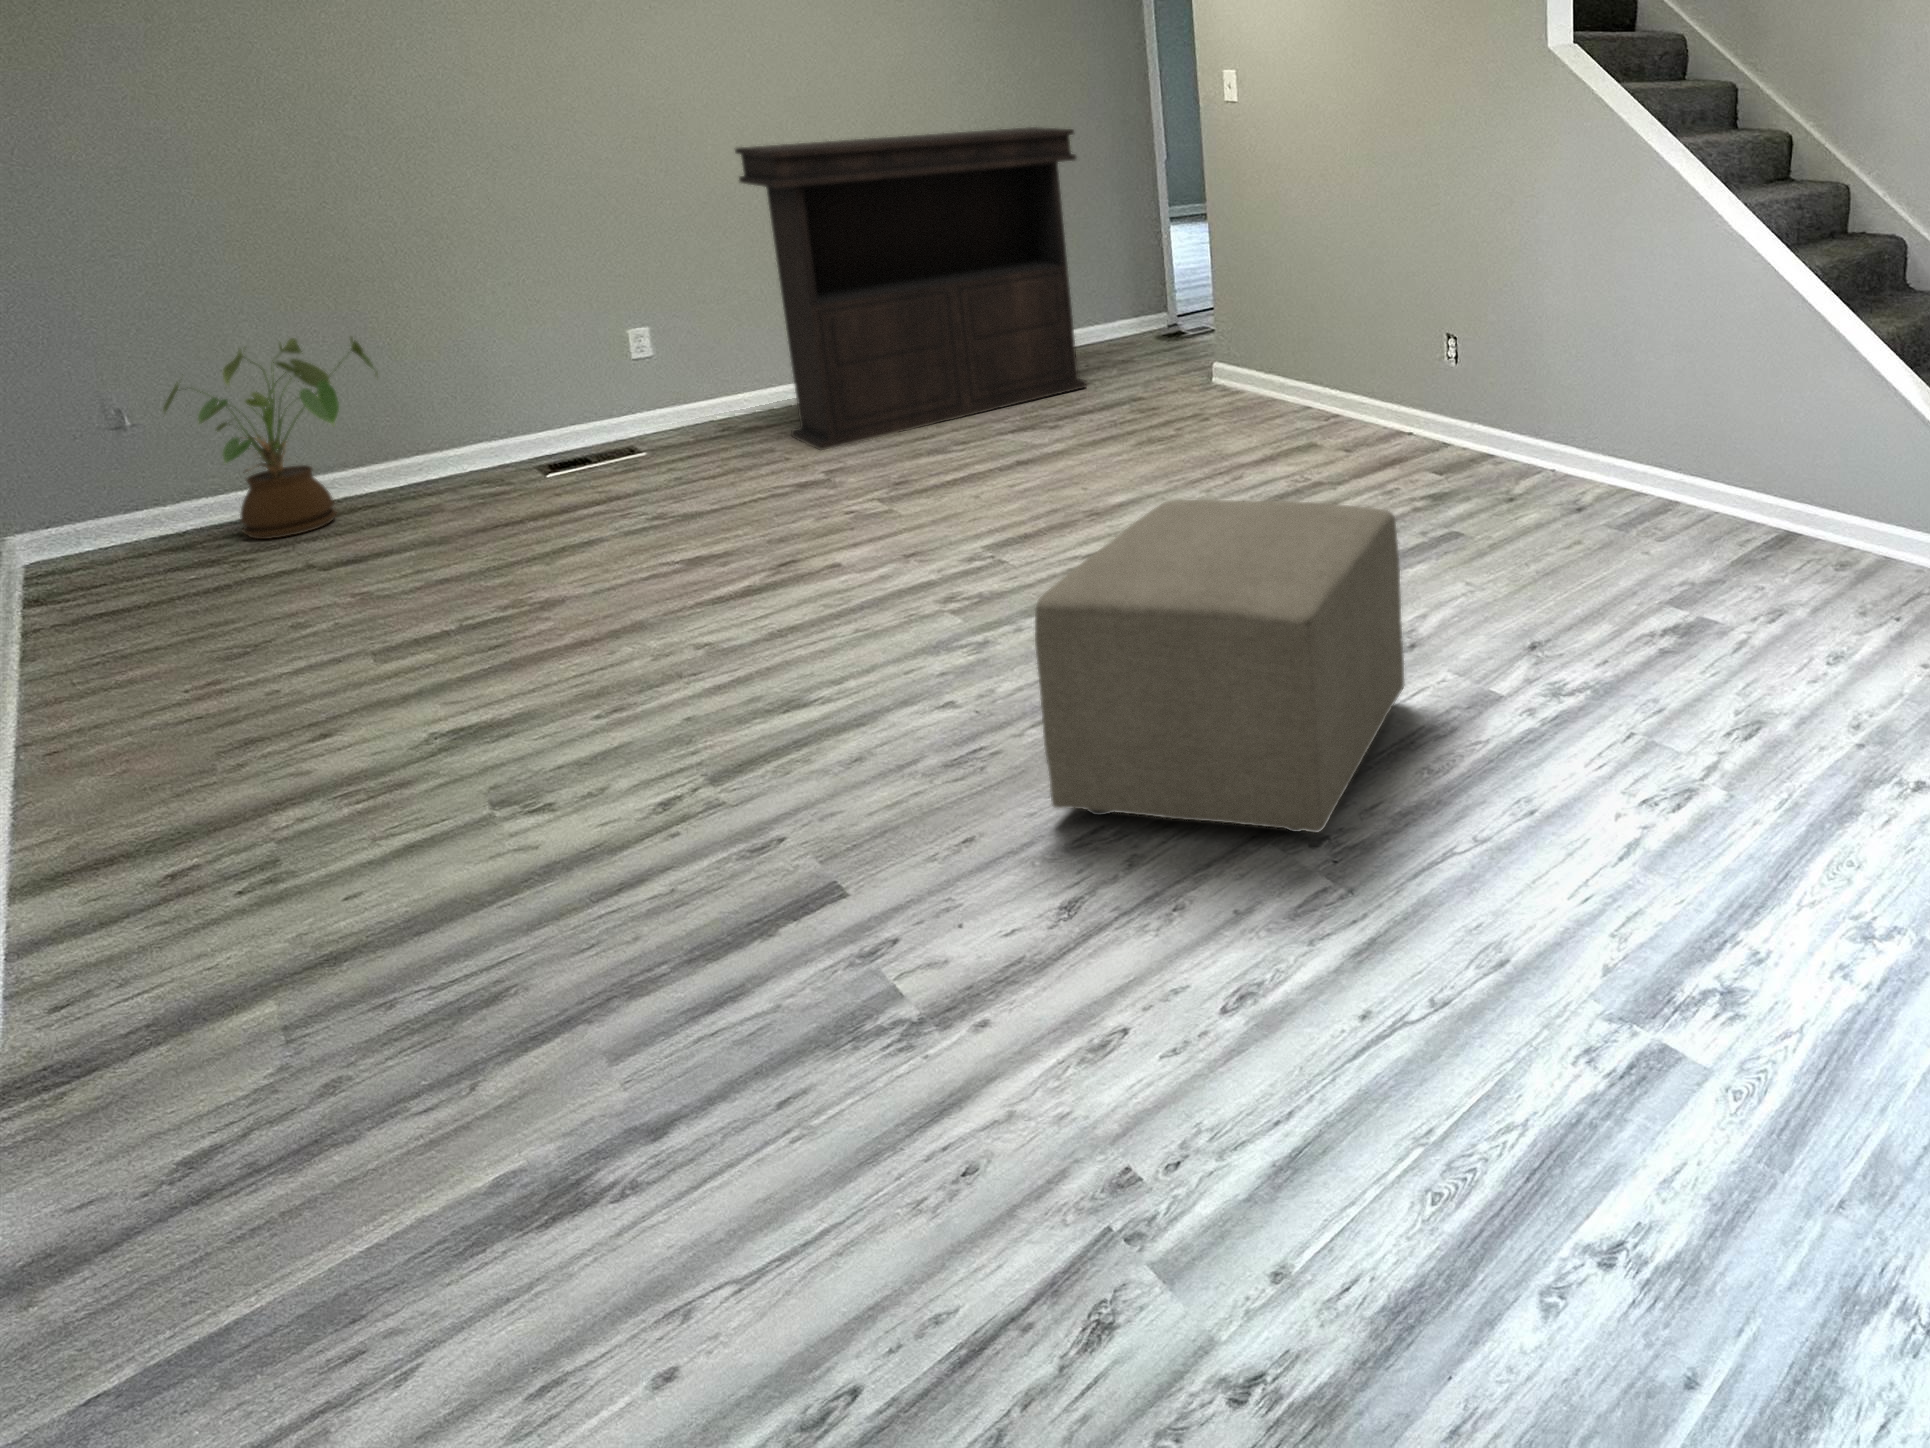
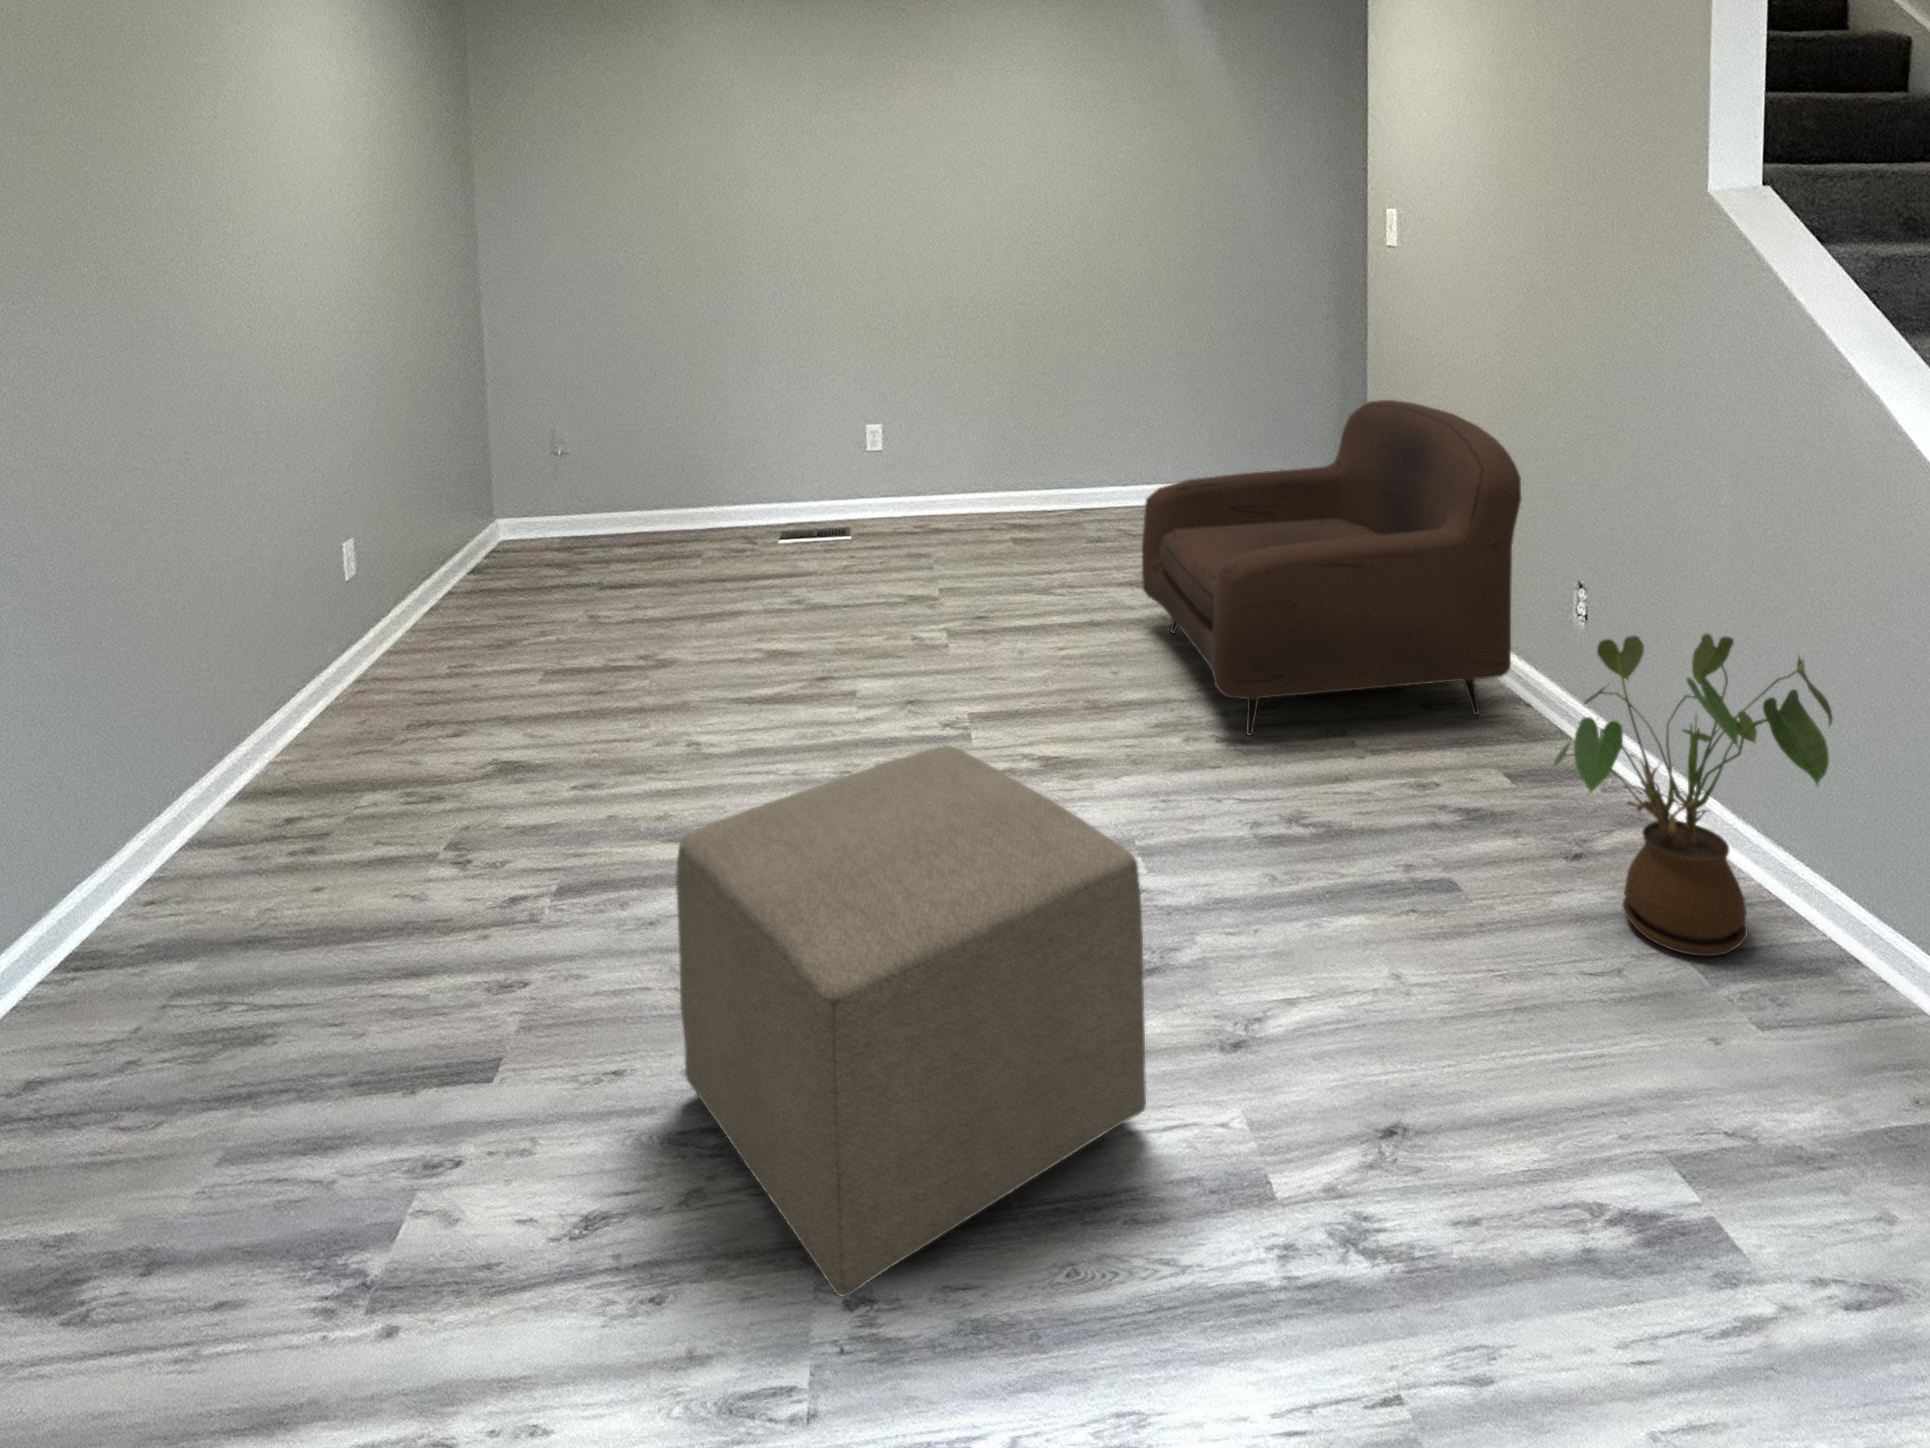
console table: present [735,127,1086,450] -> none [944,272,1240,566]
armchair: none [1065,222,1410,500] -> present [1142,400,1521,736]
house plant: present [163,337,377,539] -> present [1553,634,1833,956]

